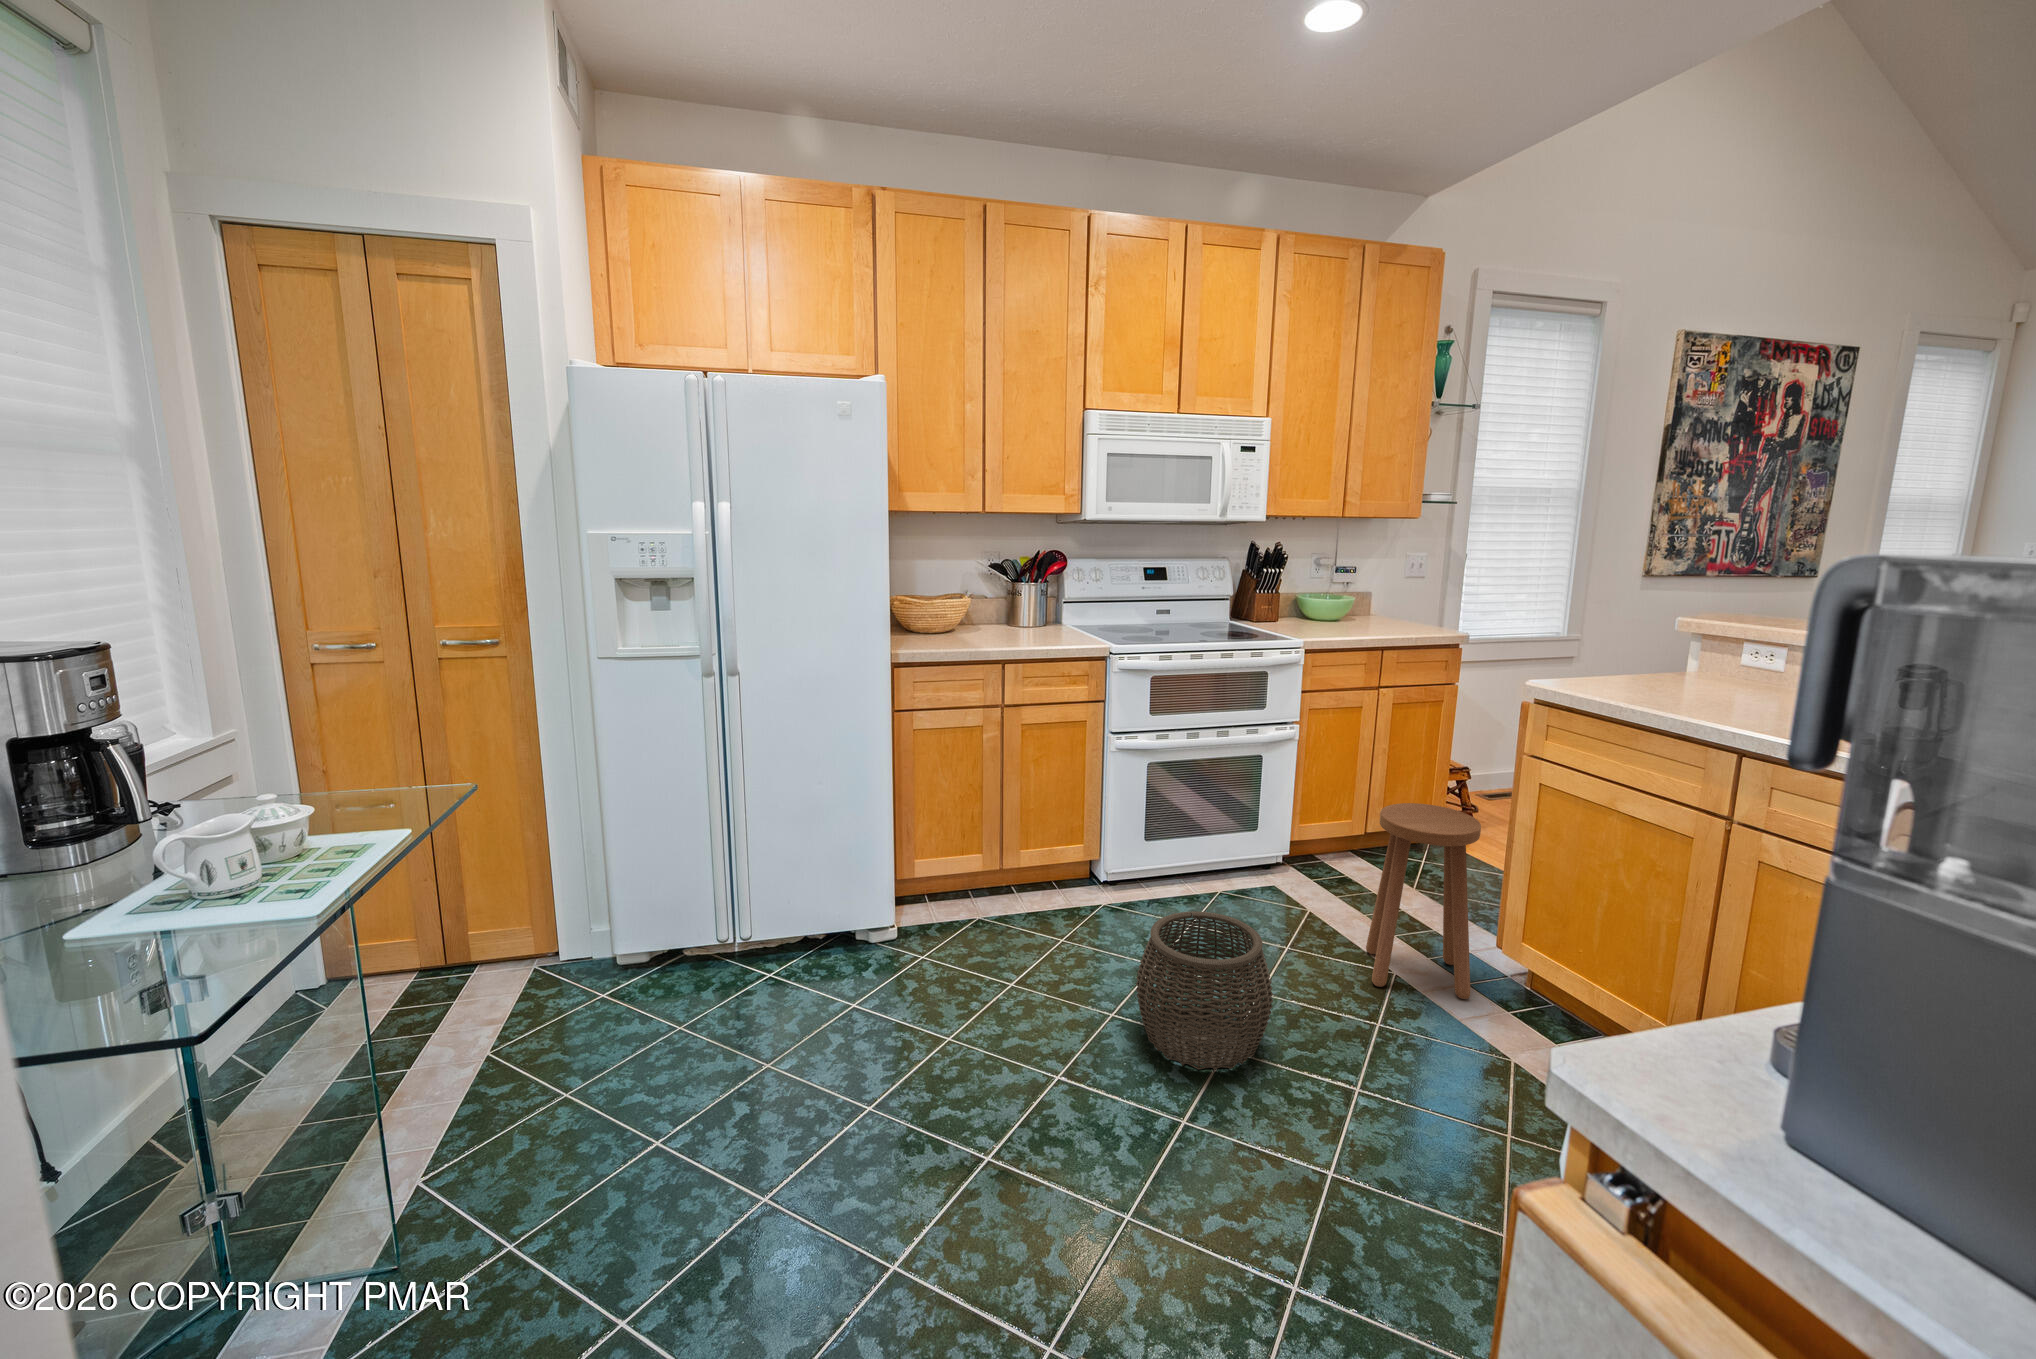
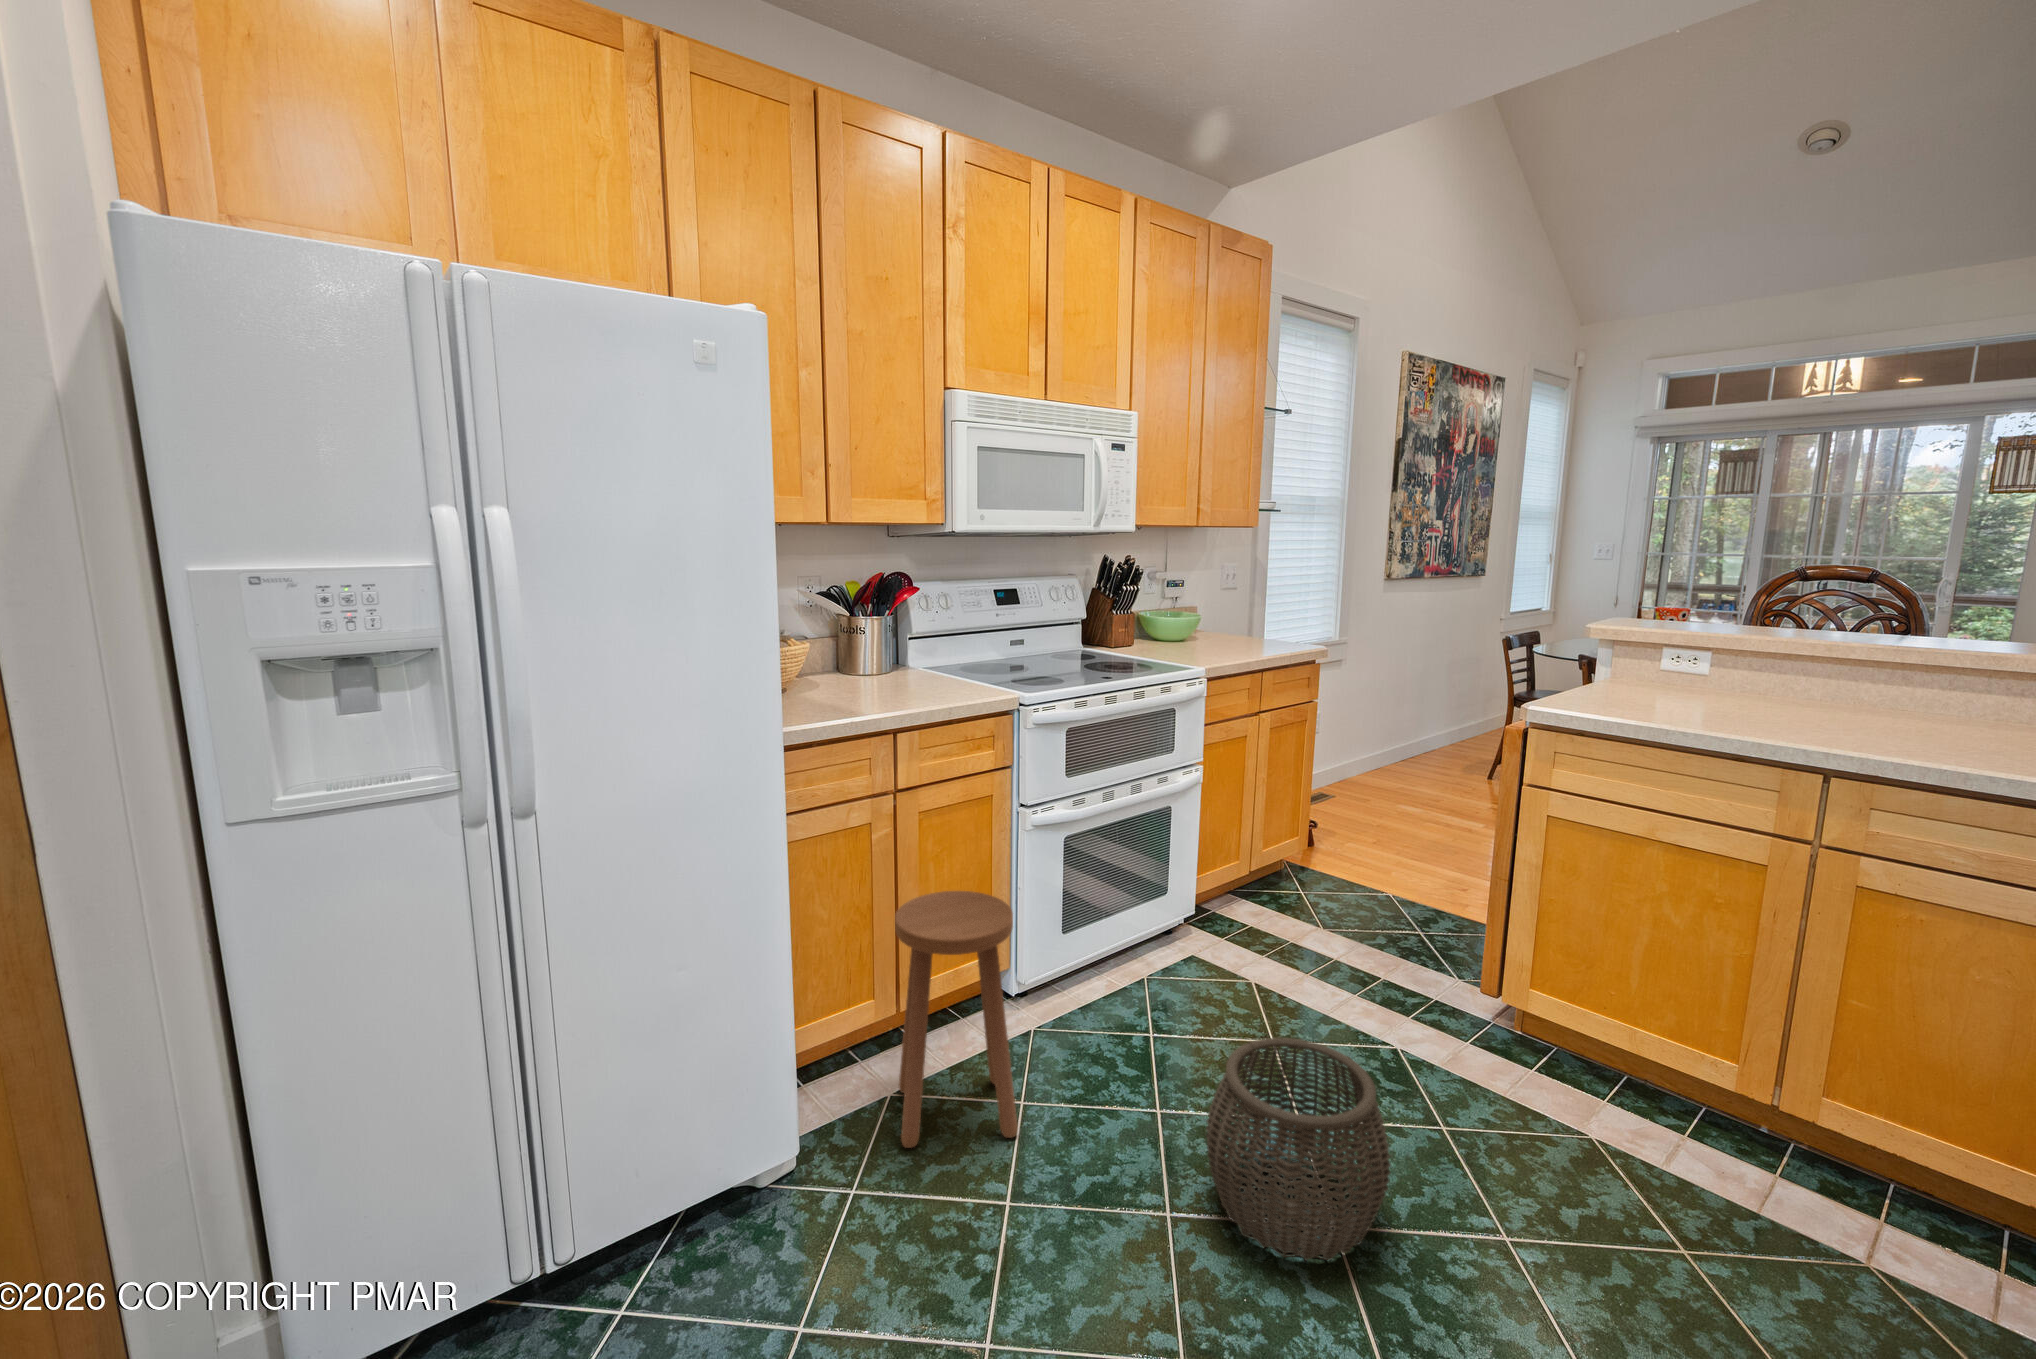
stool: present [1366,803,1481,999] -> present [895,891,1018,1148]

